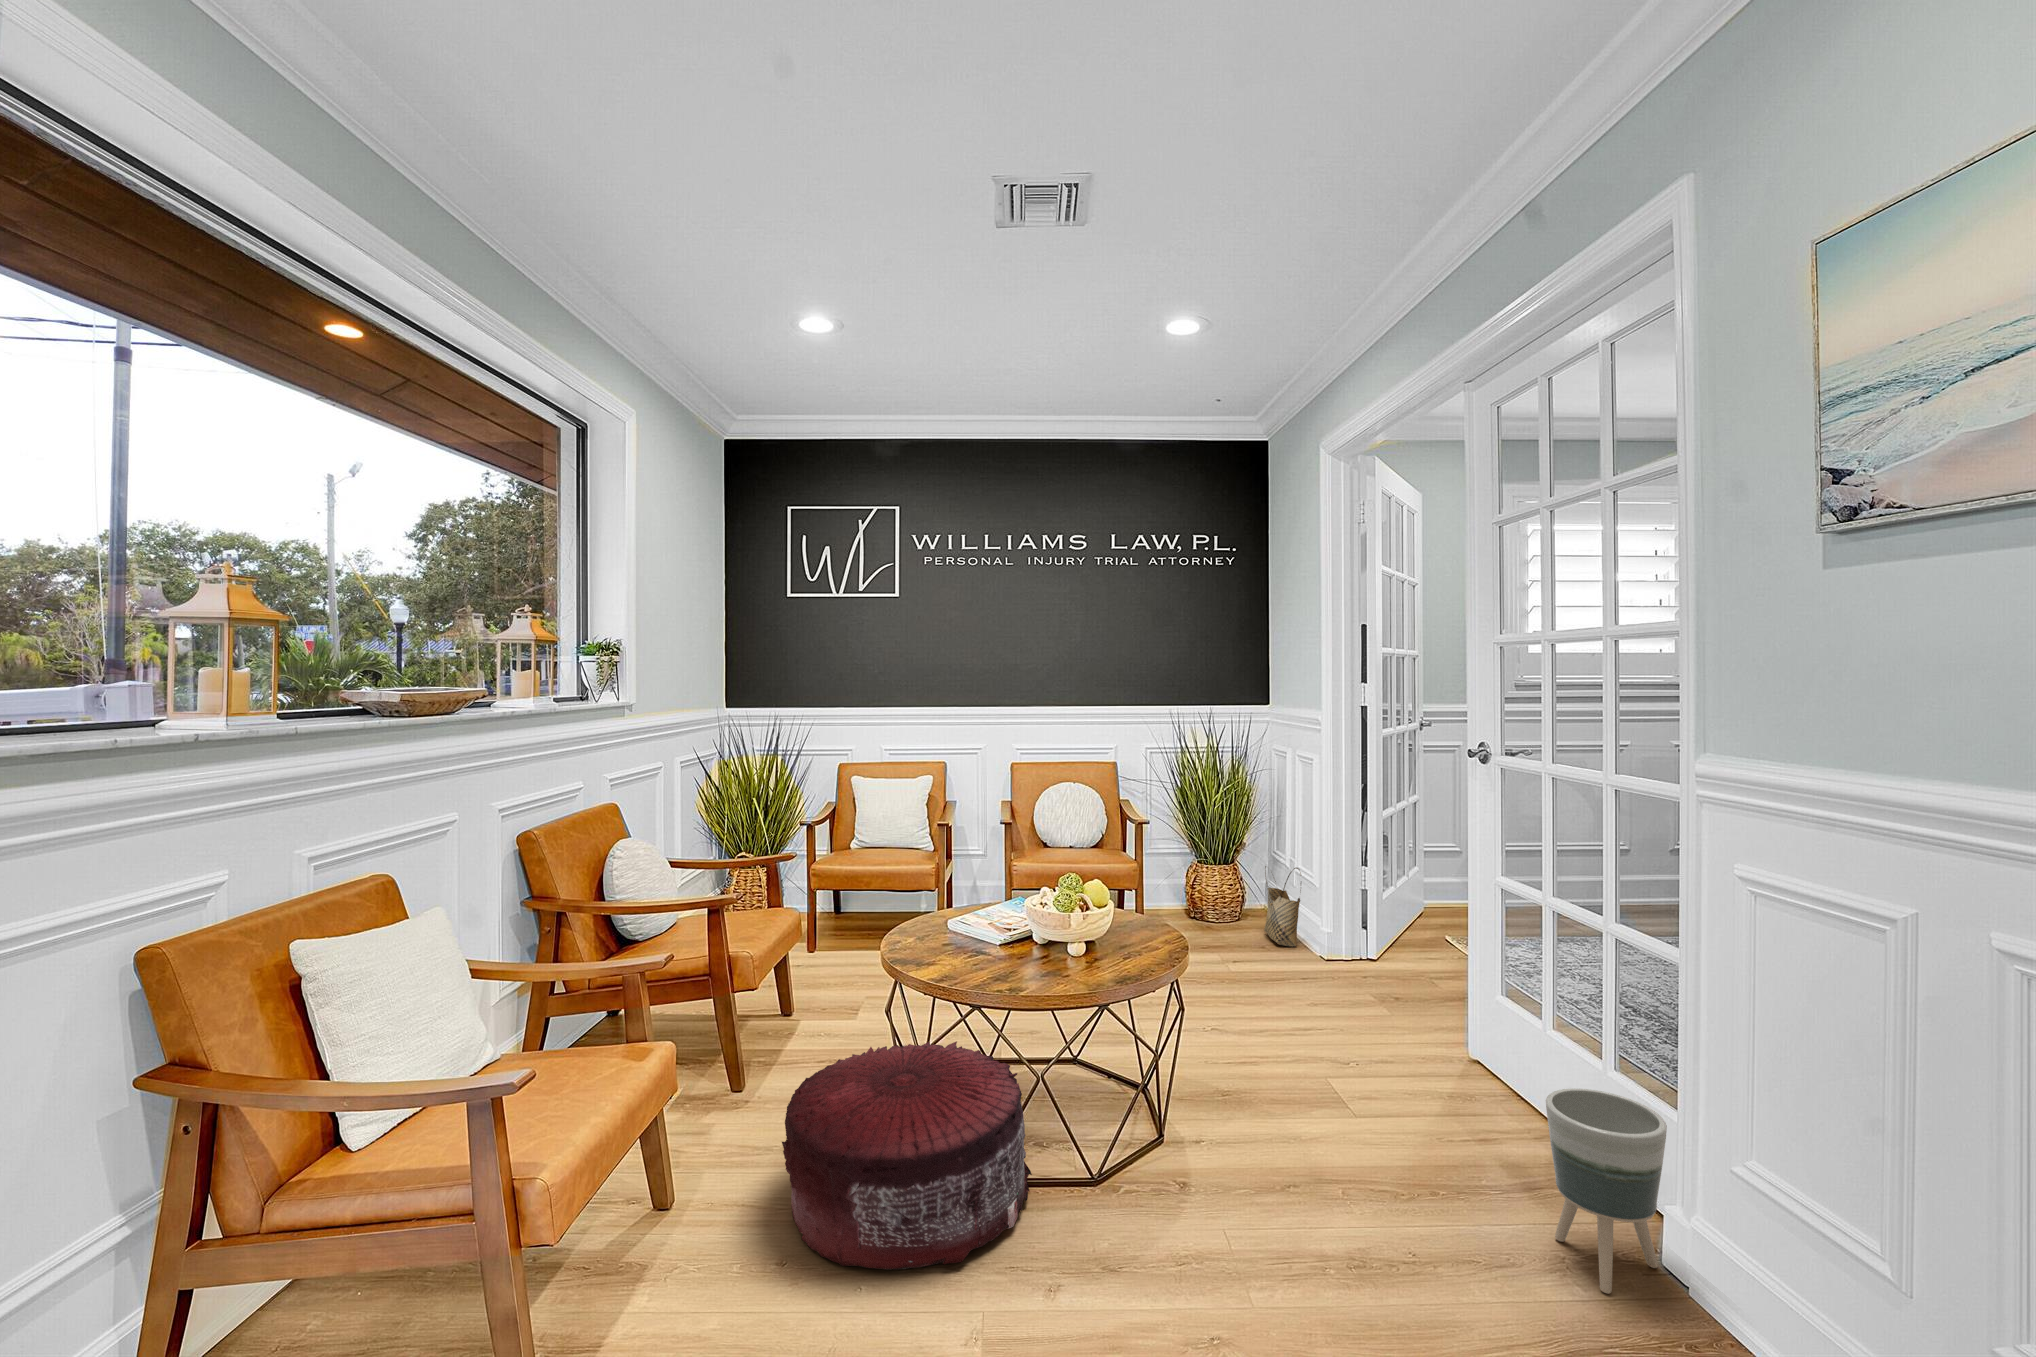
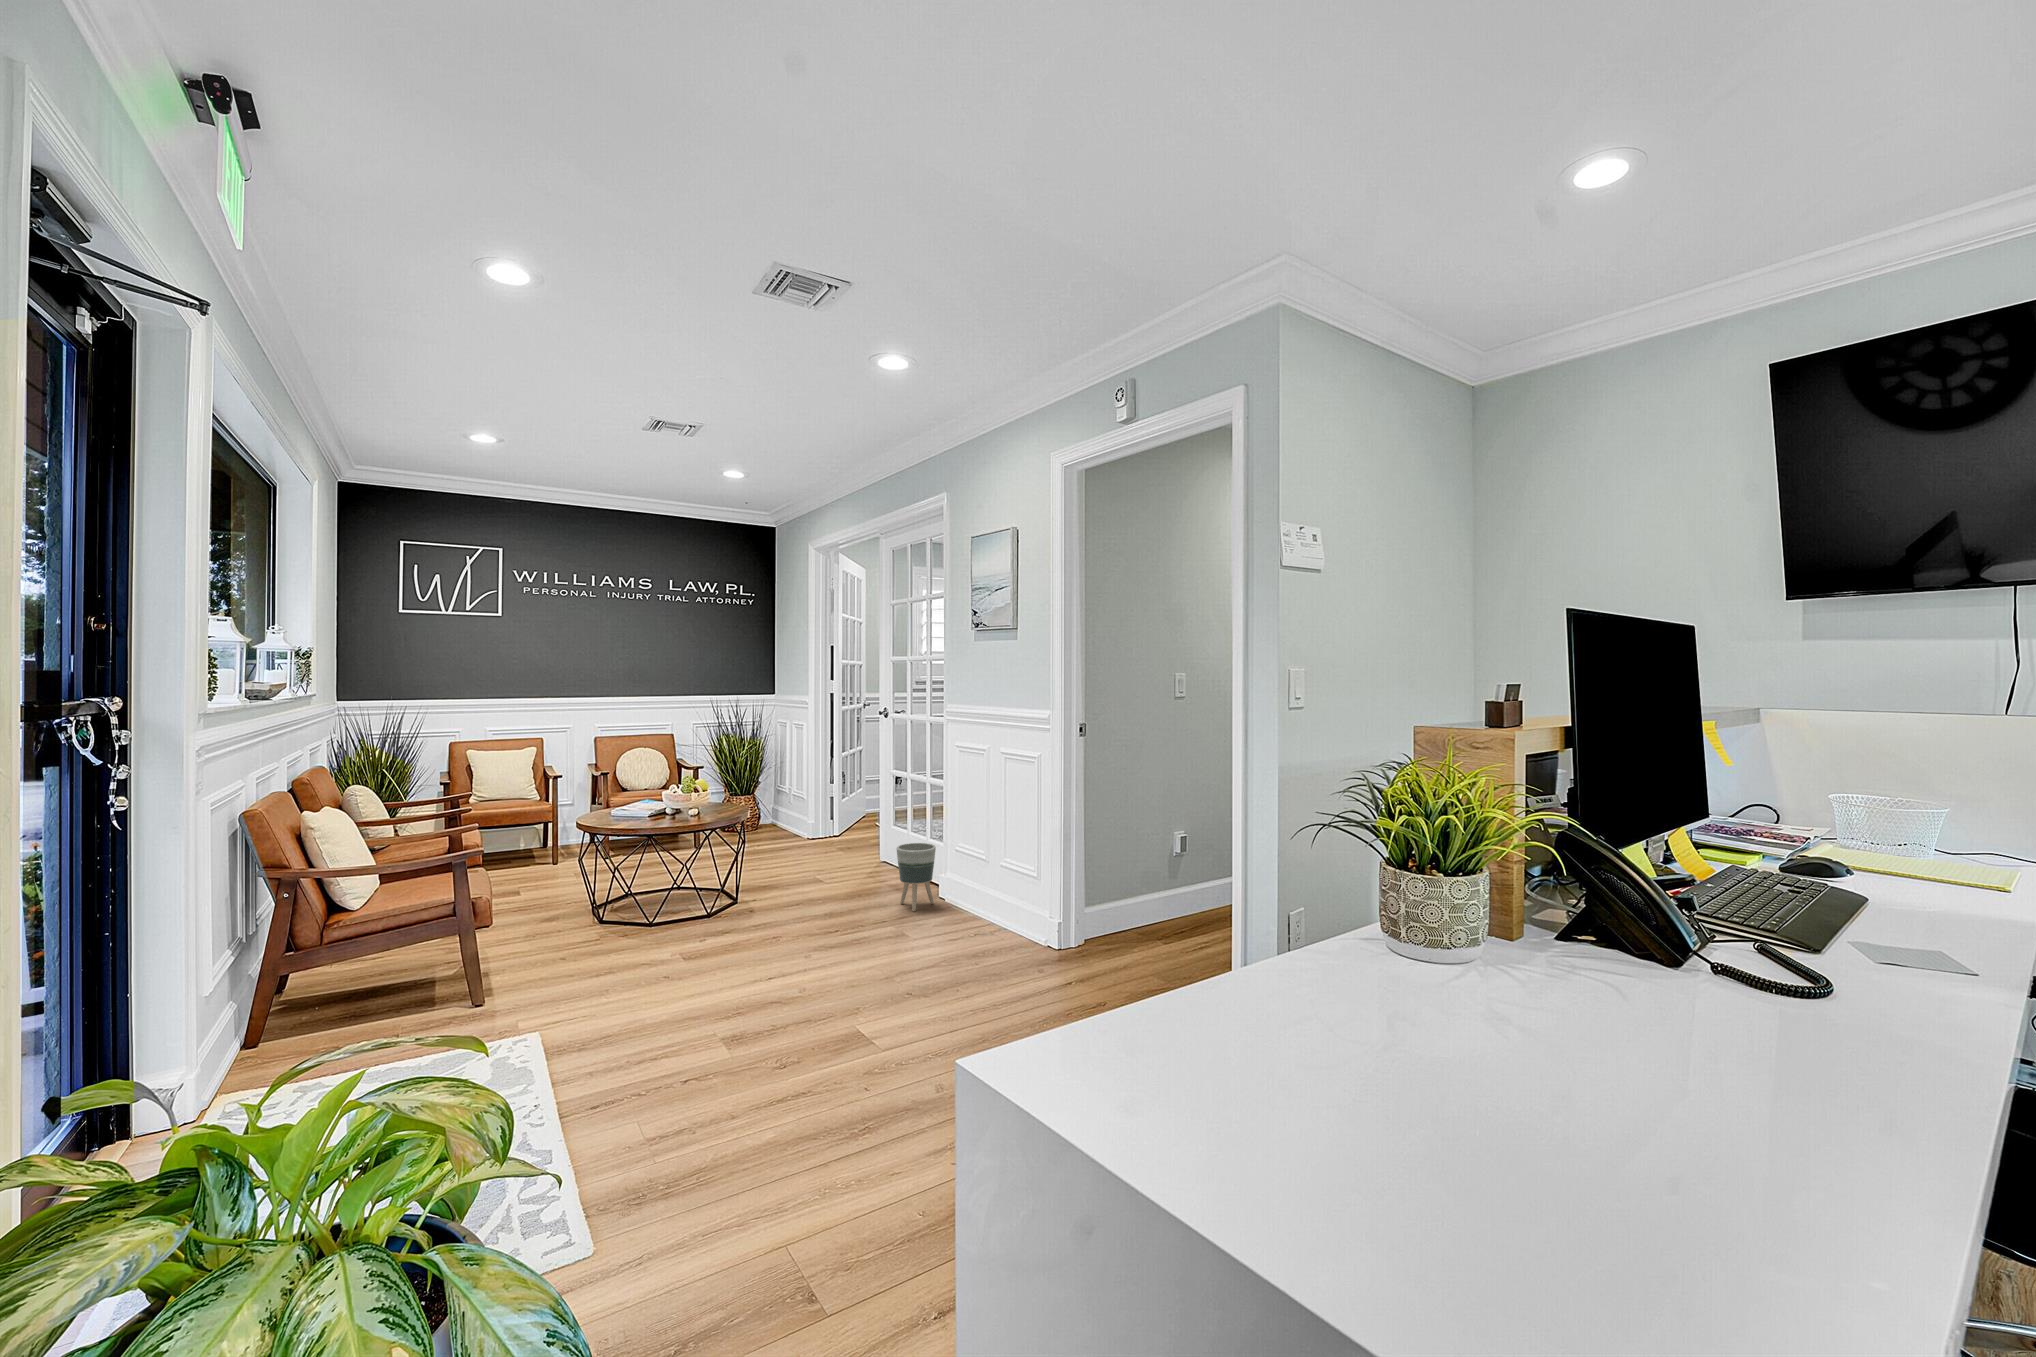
woven basket: present [1264,866,1301,947] -> none [773,791,796,837]
pouf: present [782,1041,1032,1270] -> none [538,870,673,961]

